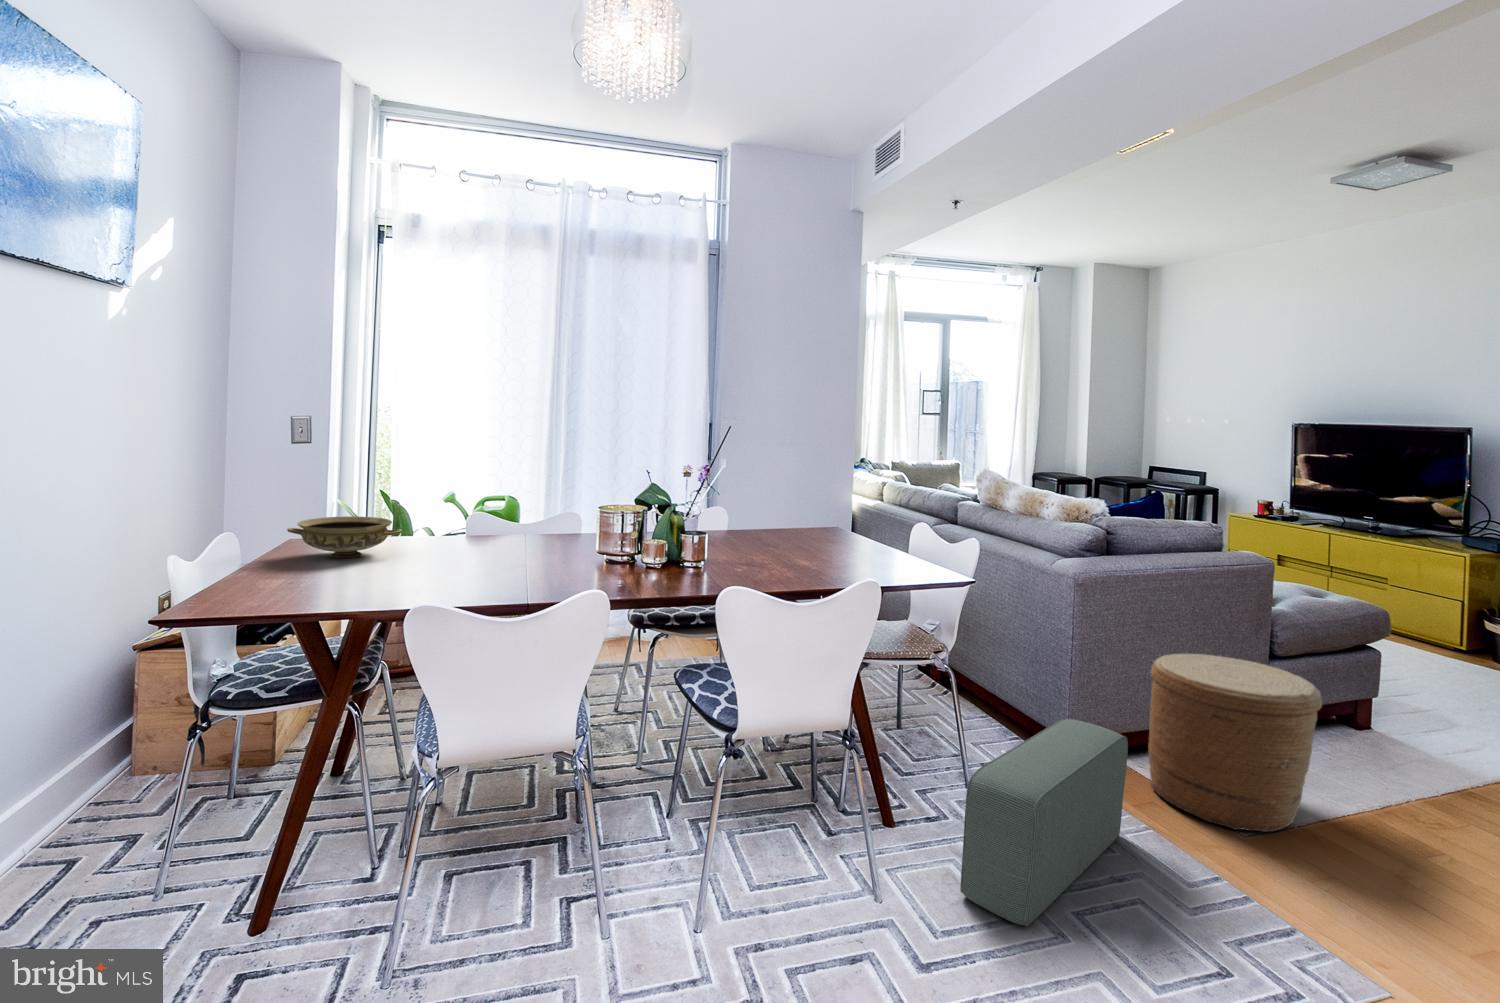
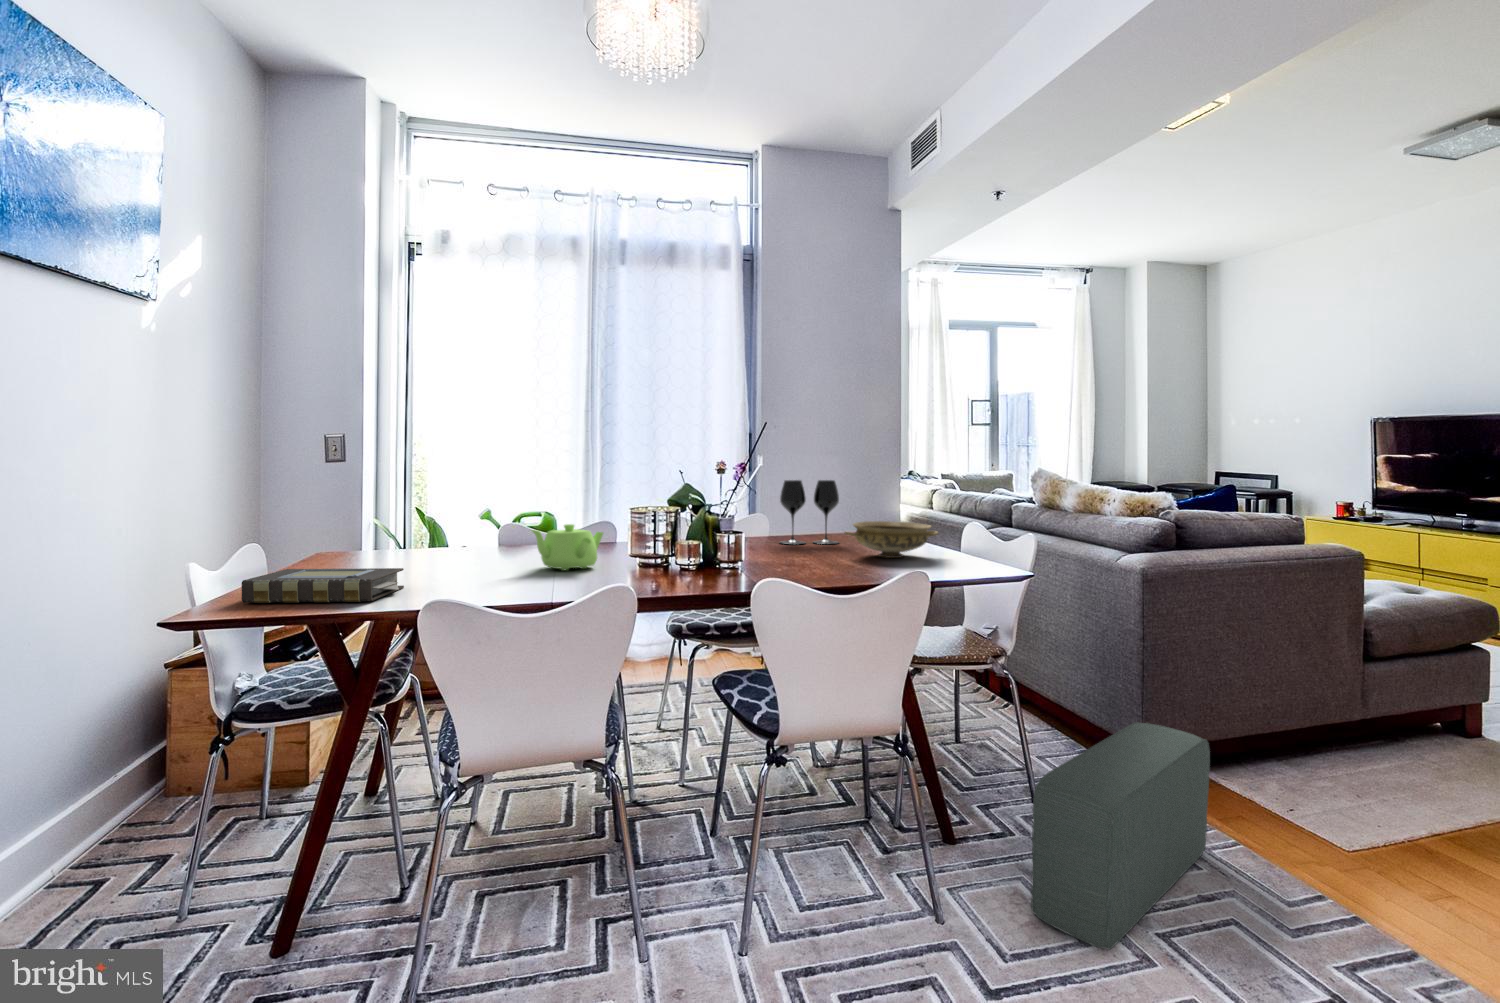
wine glass: none [741,479,800,541] -> present [780,480,839,544]
ceramic bowl: present [287,516,402,558] -> present [845,521,938,558]
teapot: none [501,523,573,568] -> present [532,524,603,570]
book: none [221,565,379,602] -> present [242,568,404,603]
woven basket: present [1148,654,1322,832] -> none [1228,652,1428,847]

